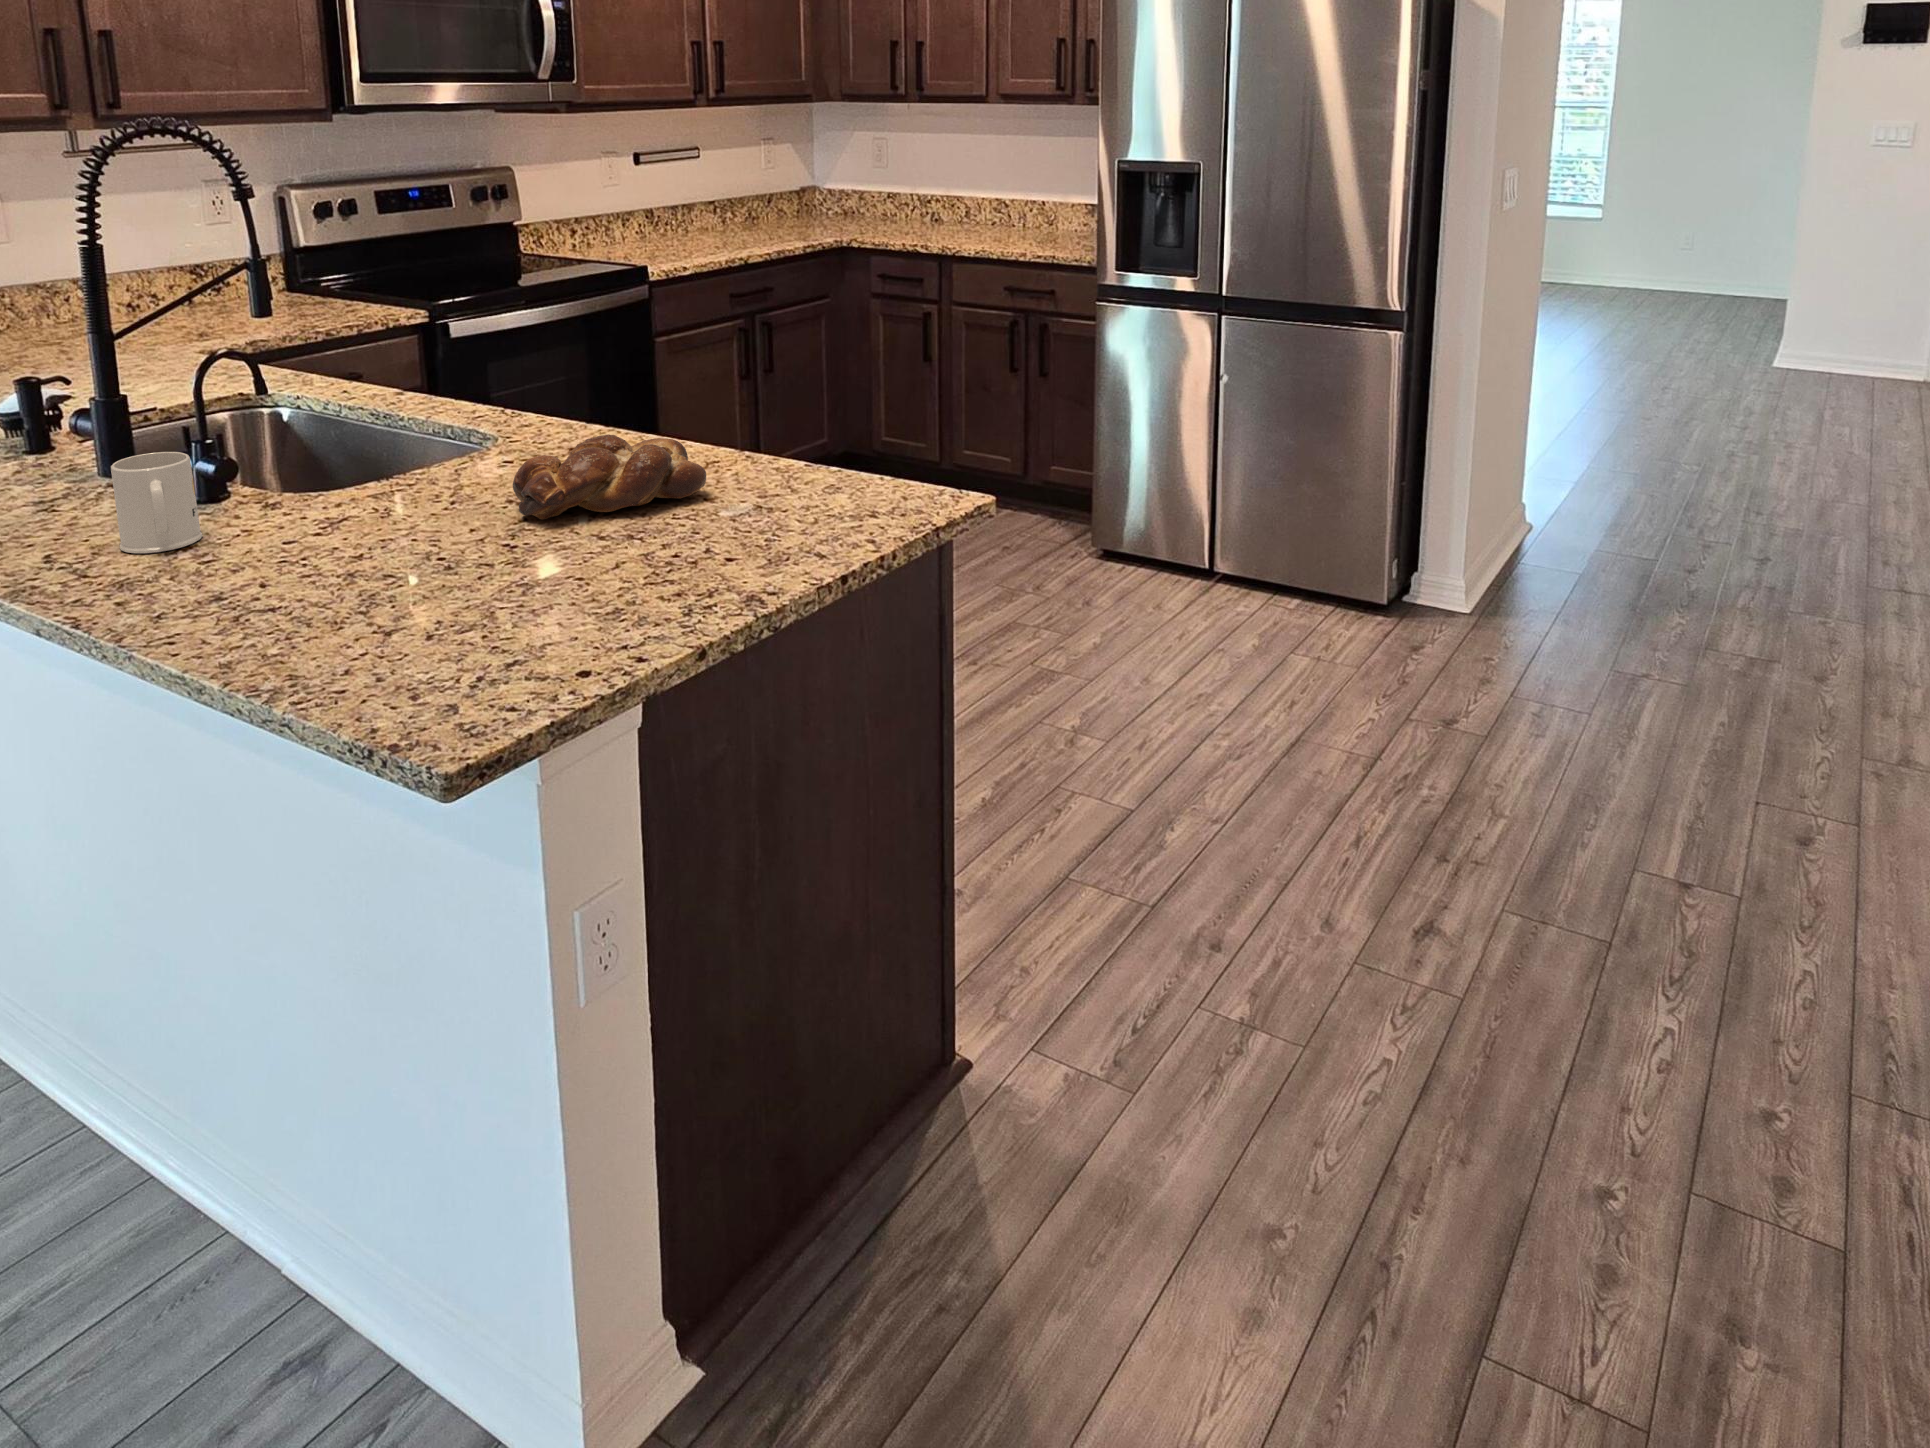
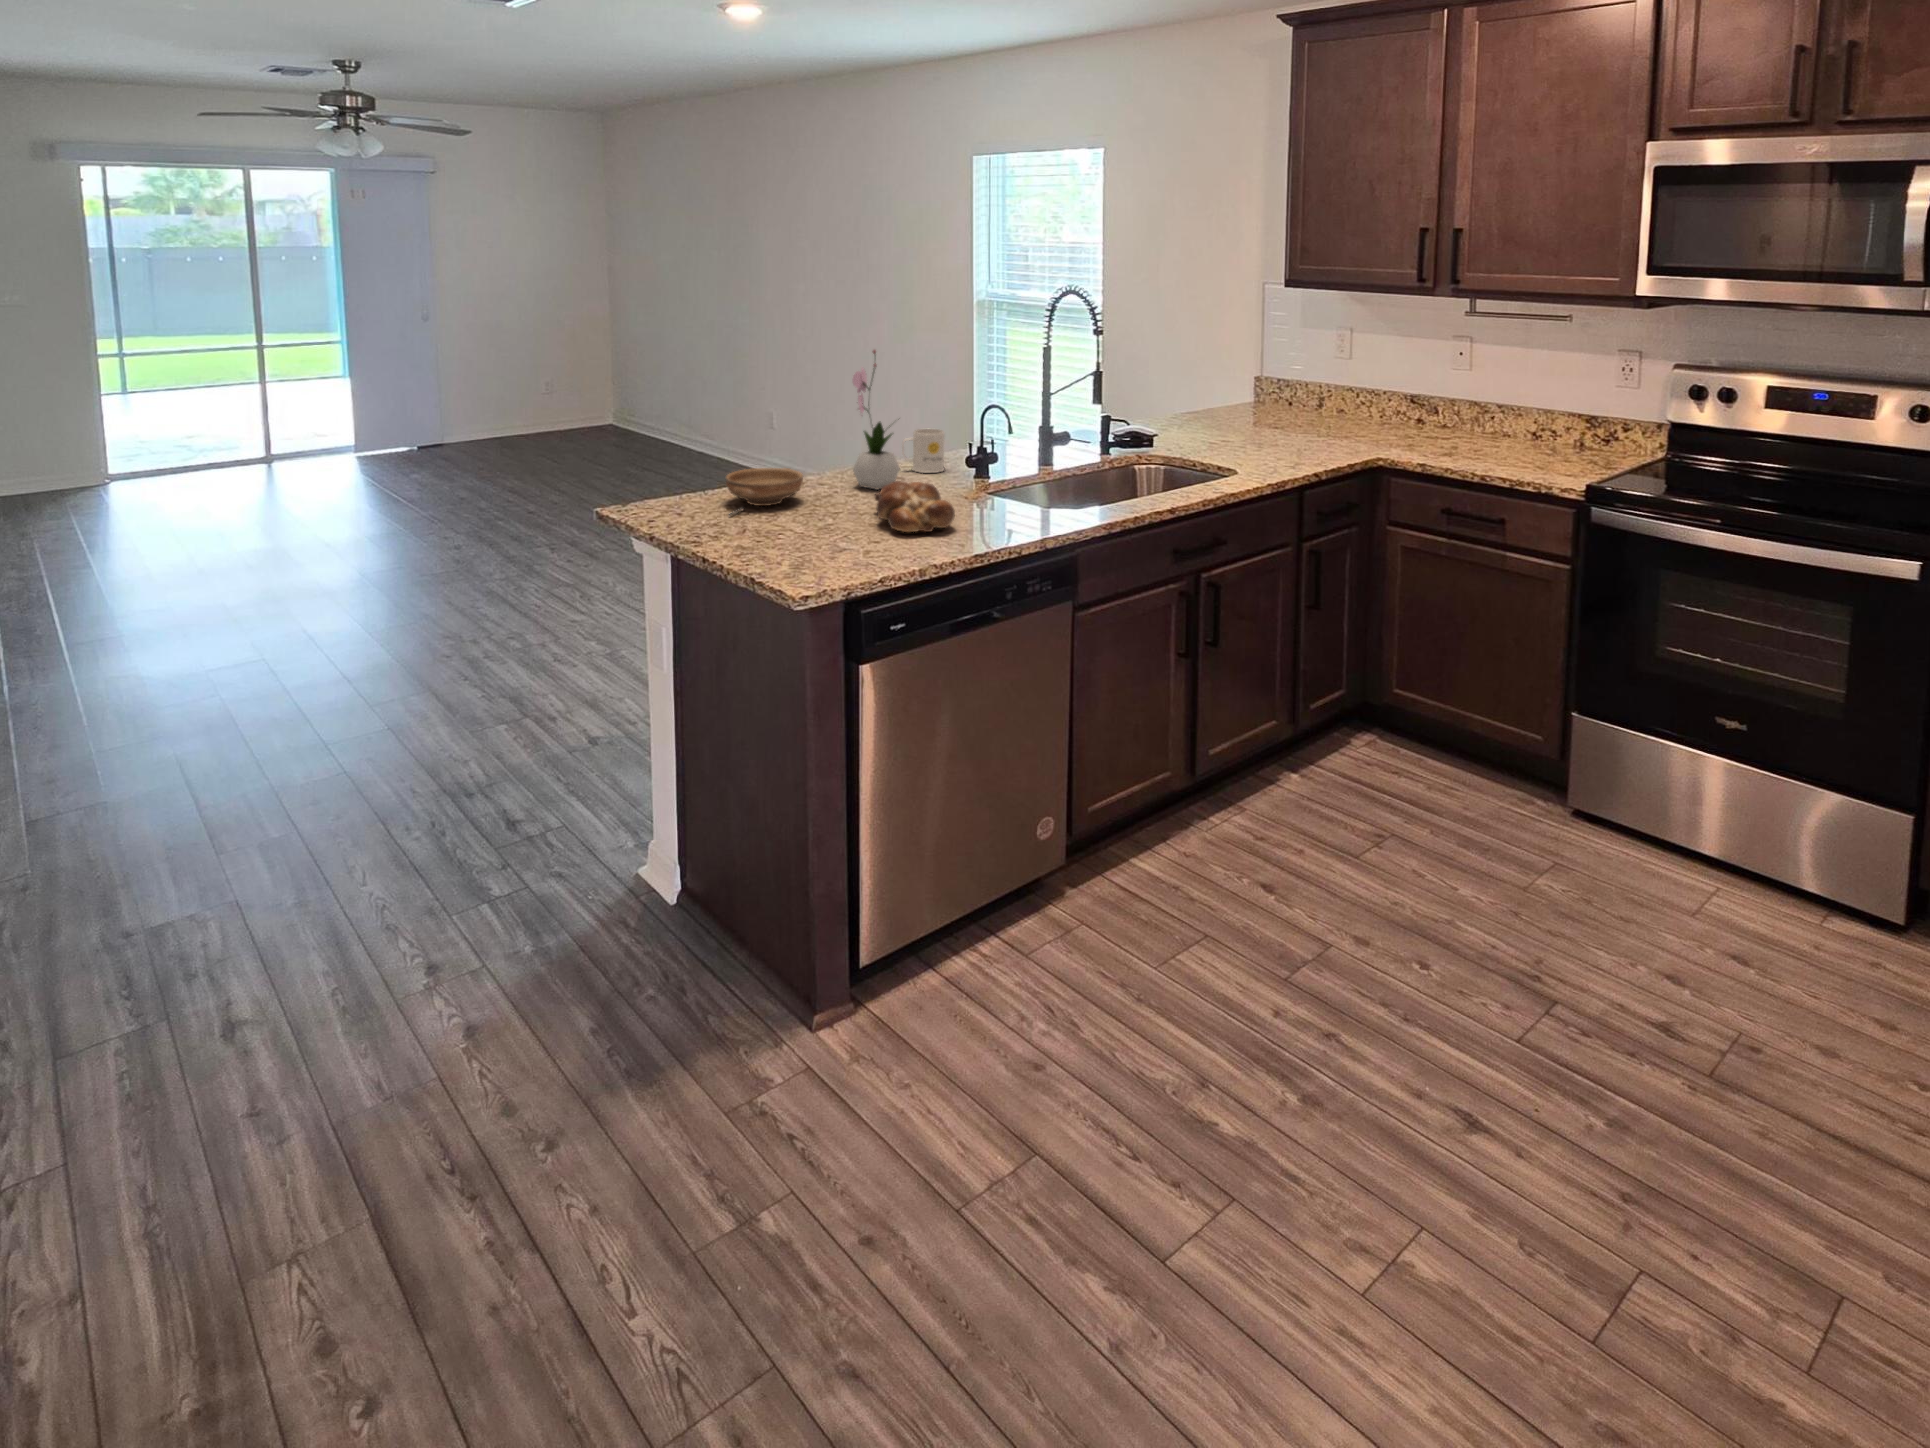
flower arrangement: none [228,279,382,565] -> present [852,350,900,490]
bowl: none [365,528,621,623] -> present [726,468,803,517]

